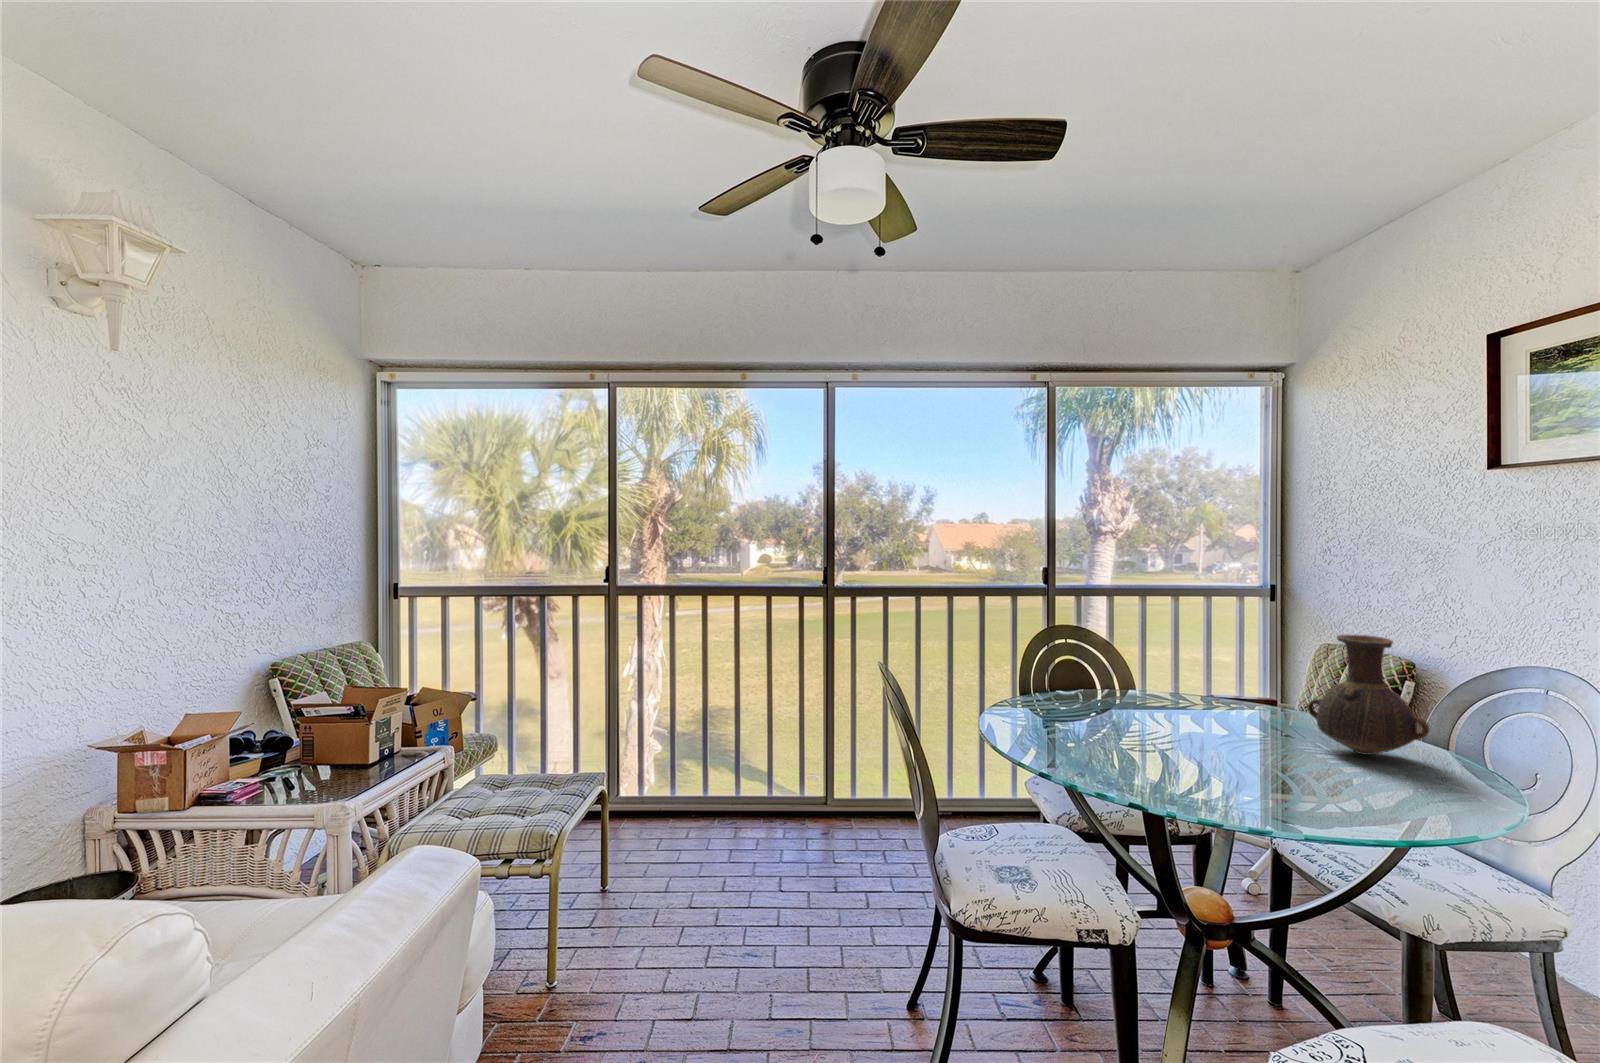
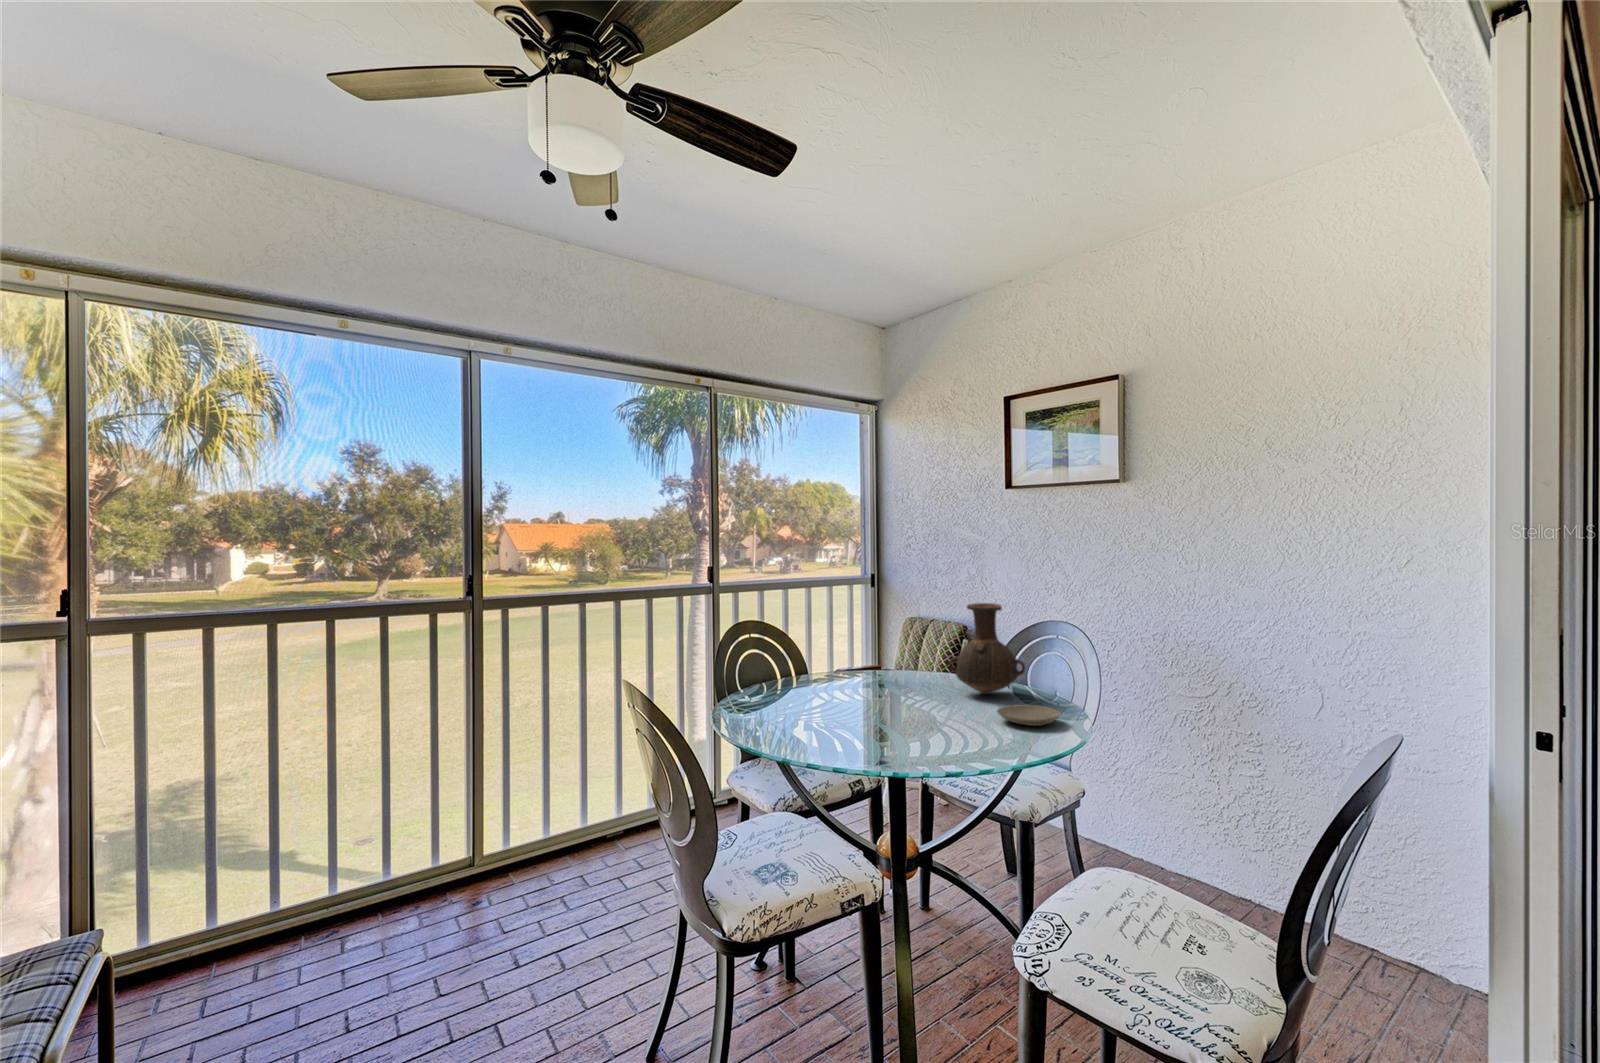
plate: none [1337,772,1444,807] -> present [997,704,1061,726]

